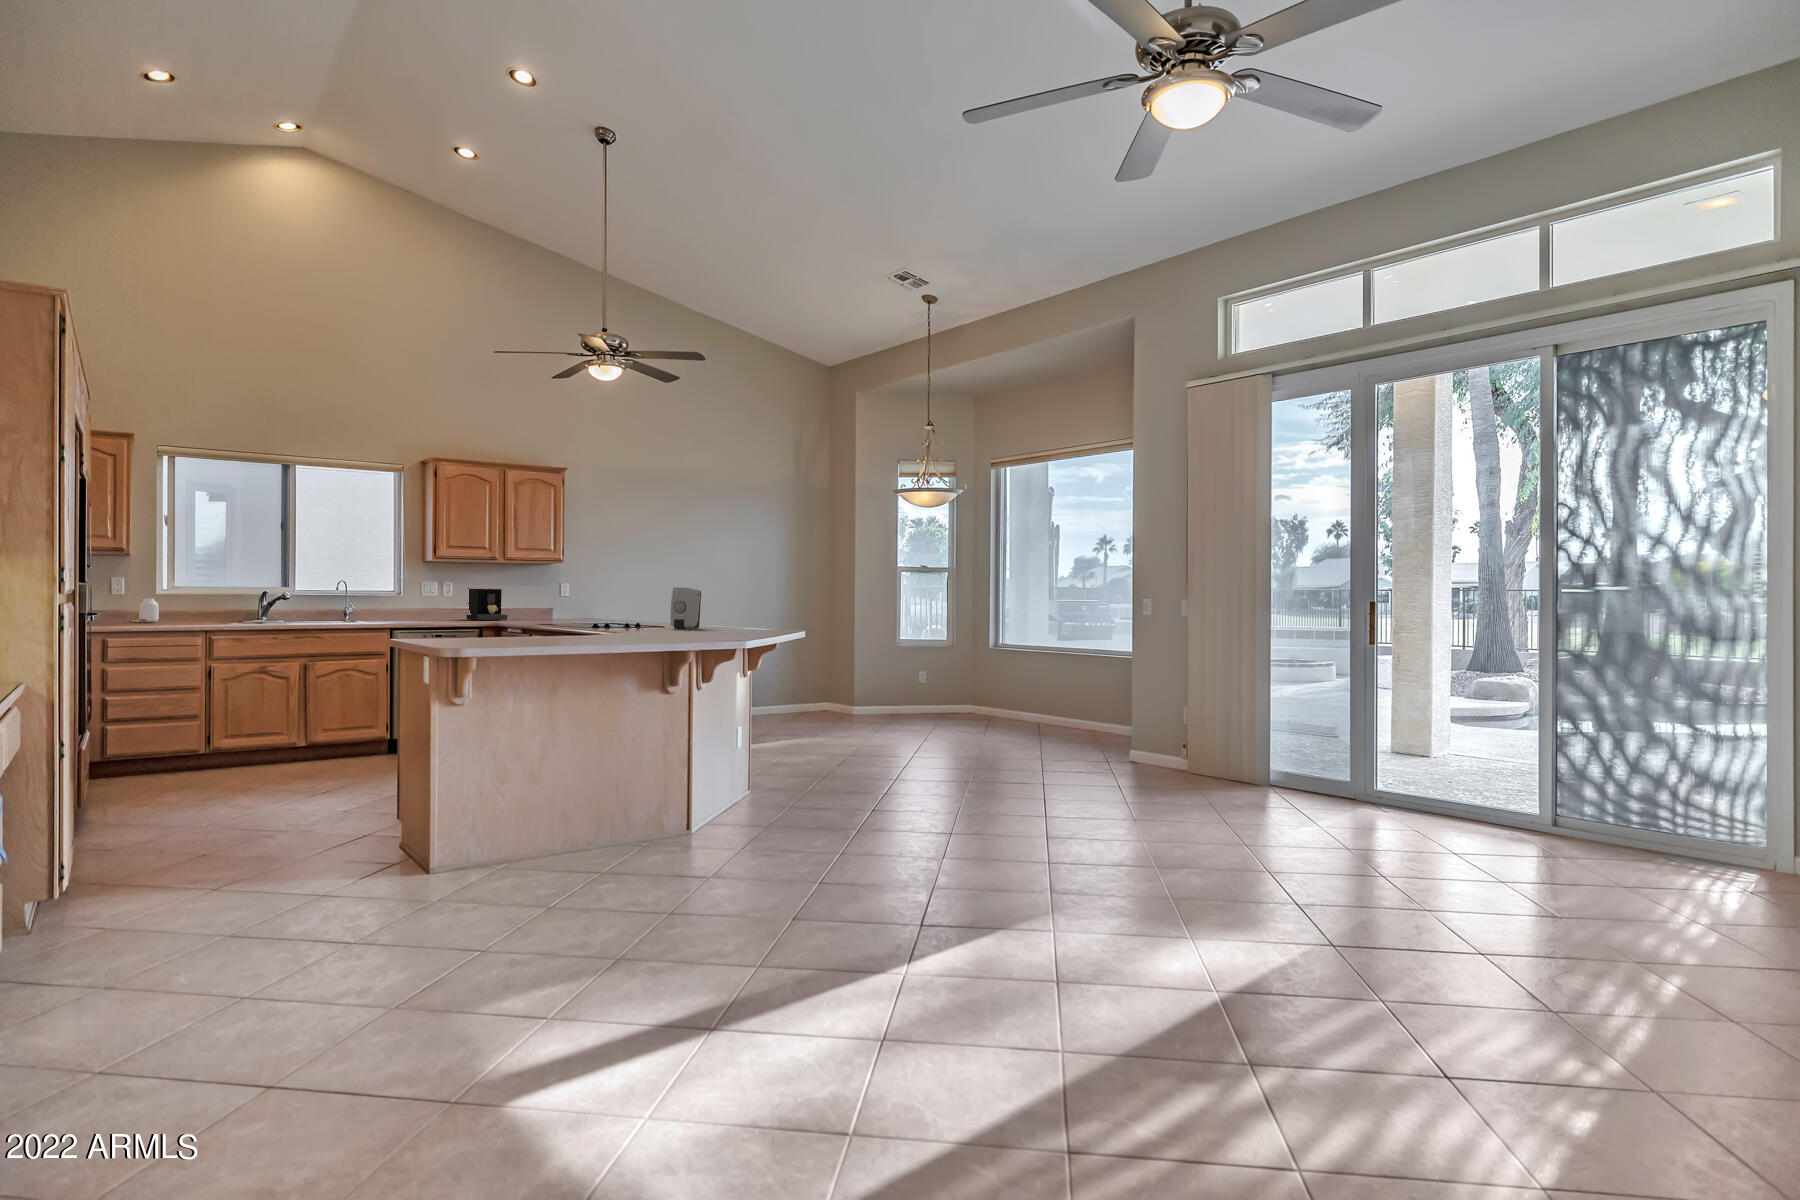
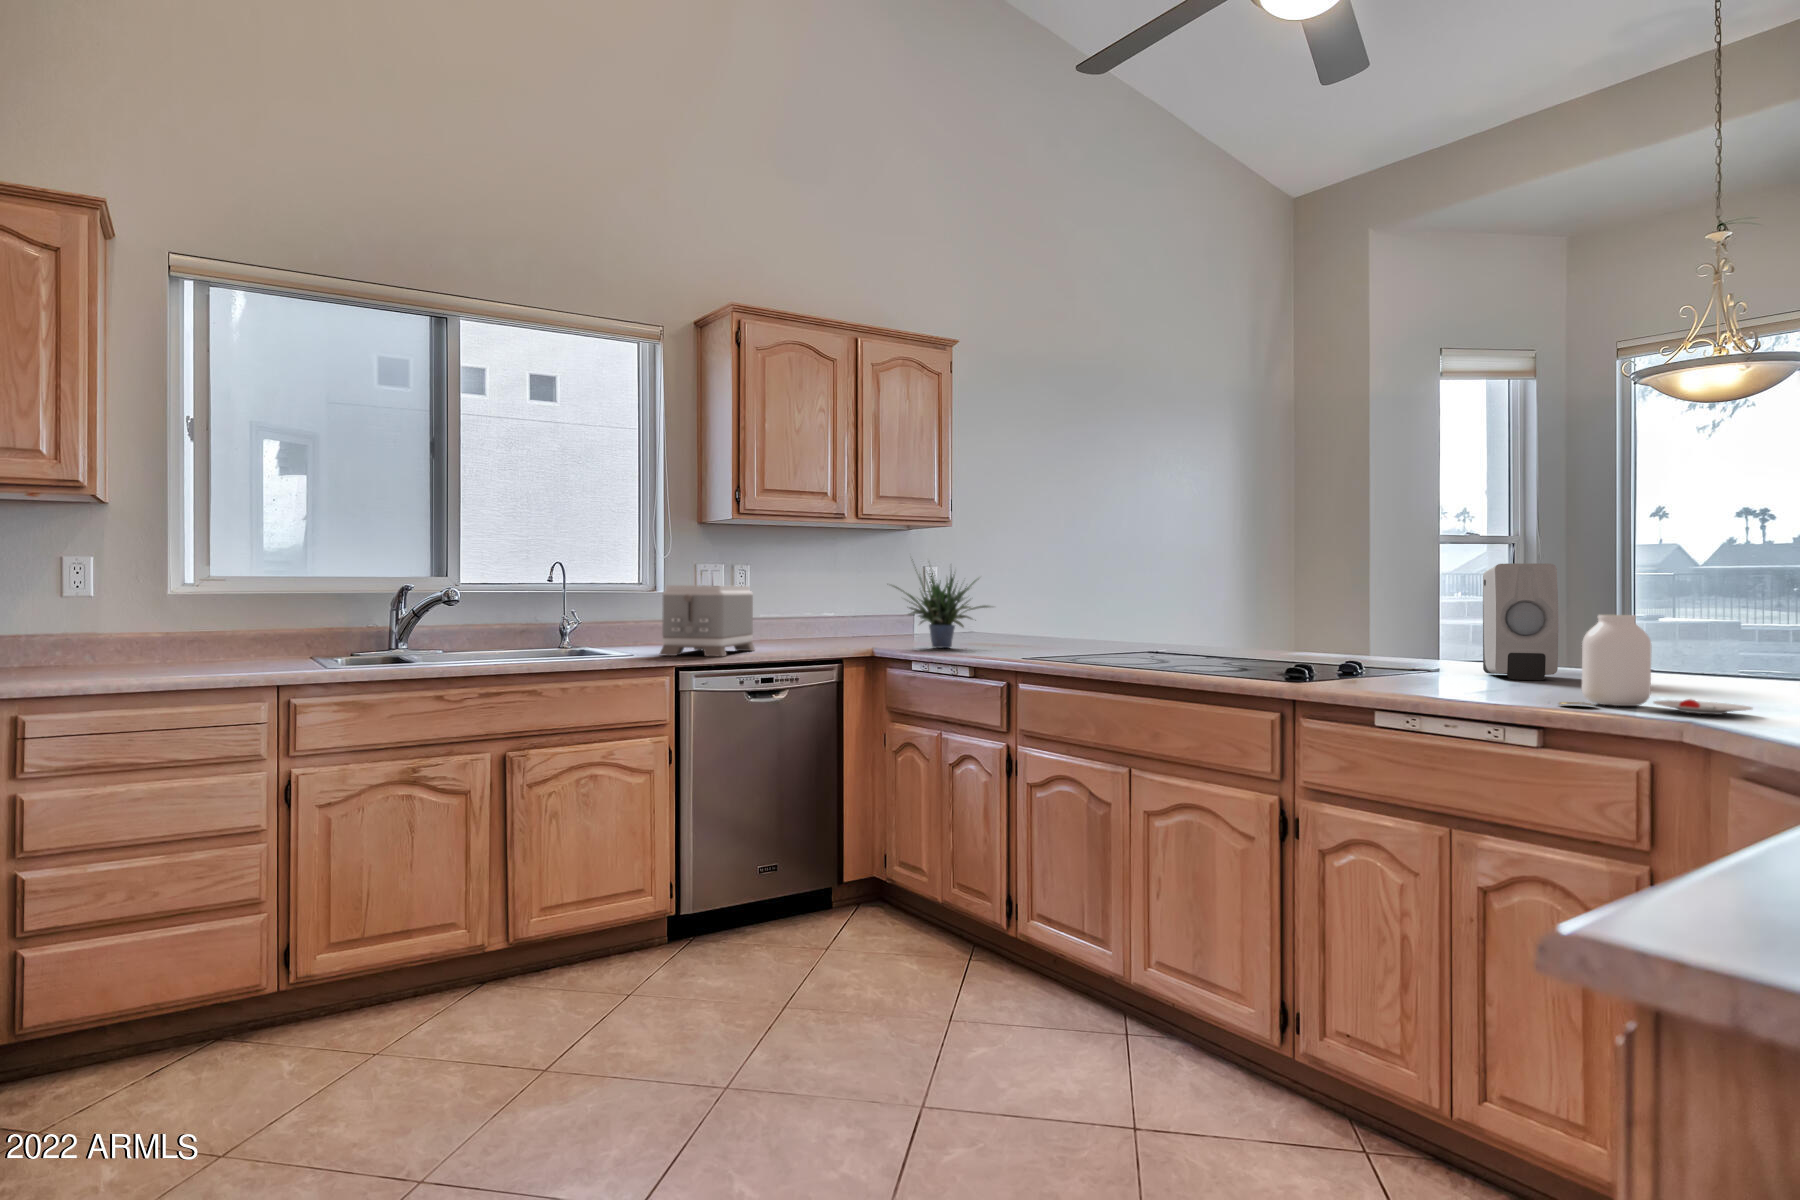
potted plant: none [505,577,557,622] -> present [892,570,992,648]
coffee maker: present [466,589,507,620] -> none [771,578,861,642]
toaster: none [382,592,436,623] -> present [660,585,755,657]
jar: present [129,598,159,623] -> present [1559,615,1752,714]

